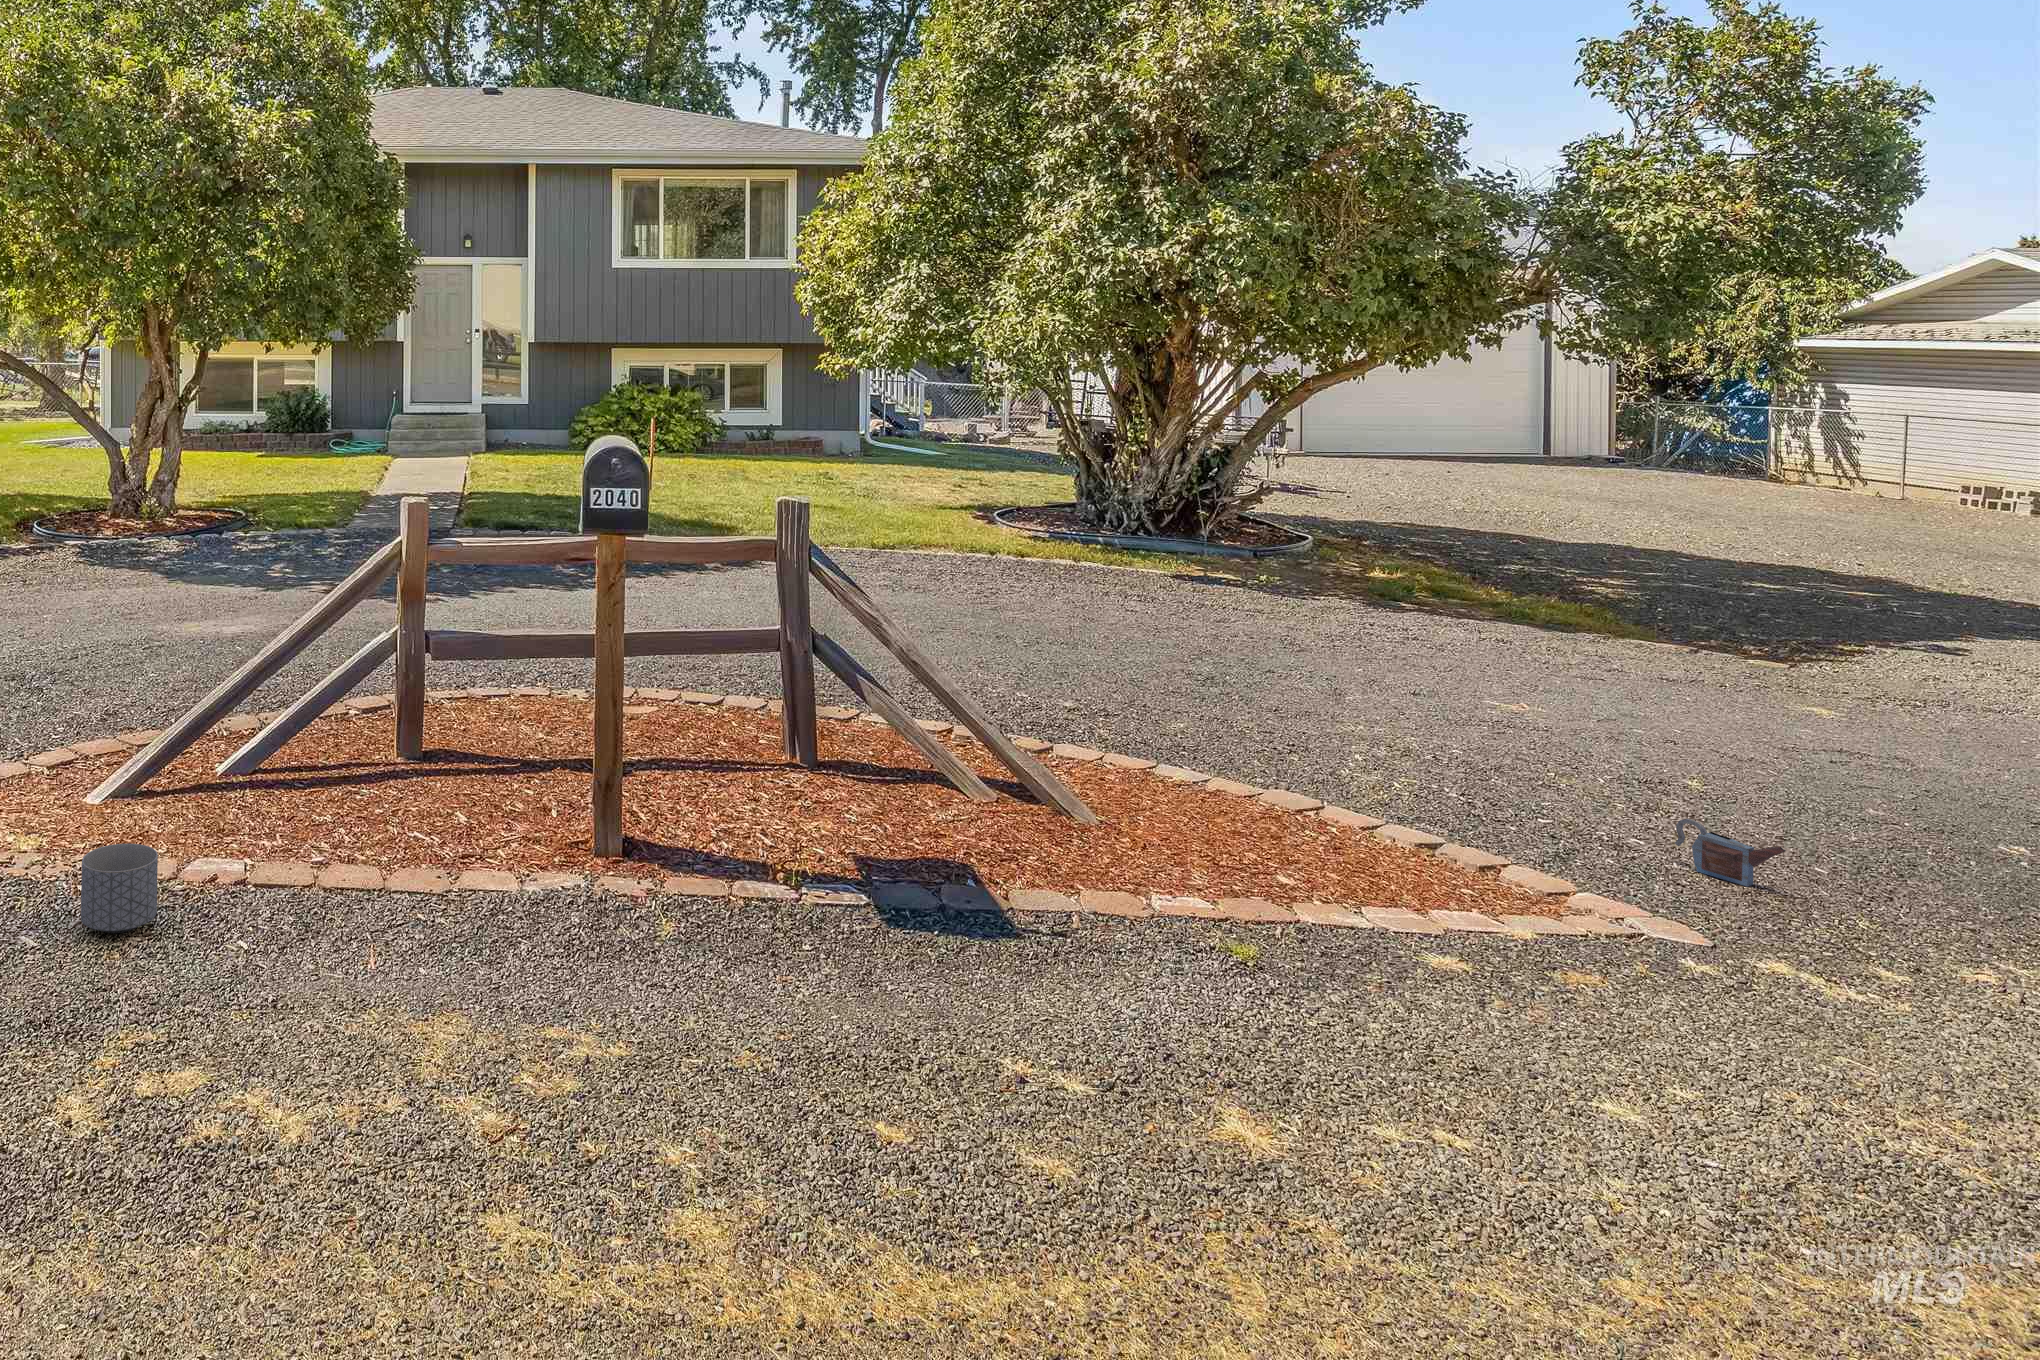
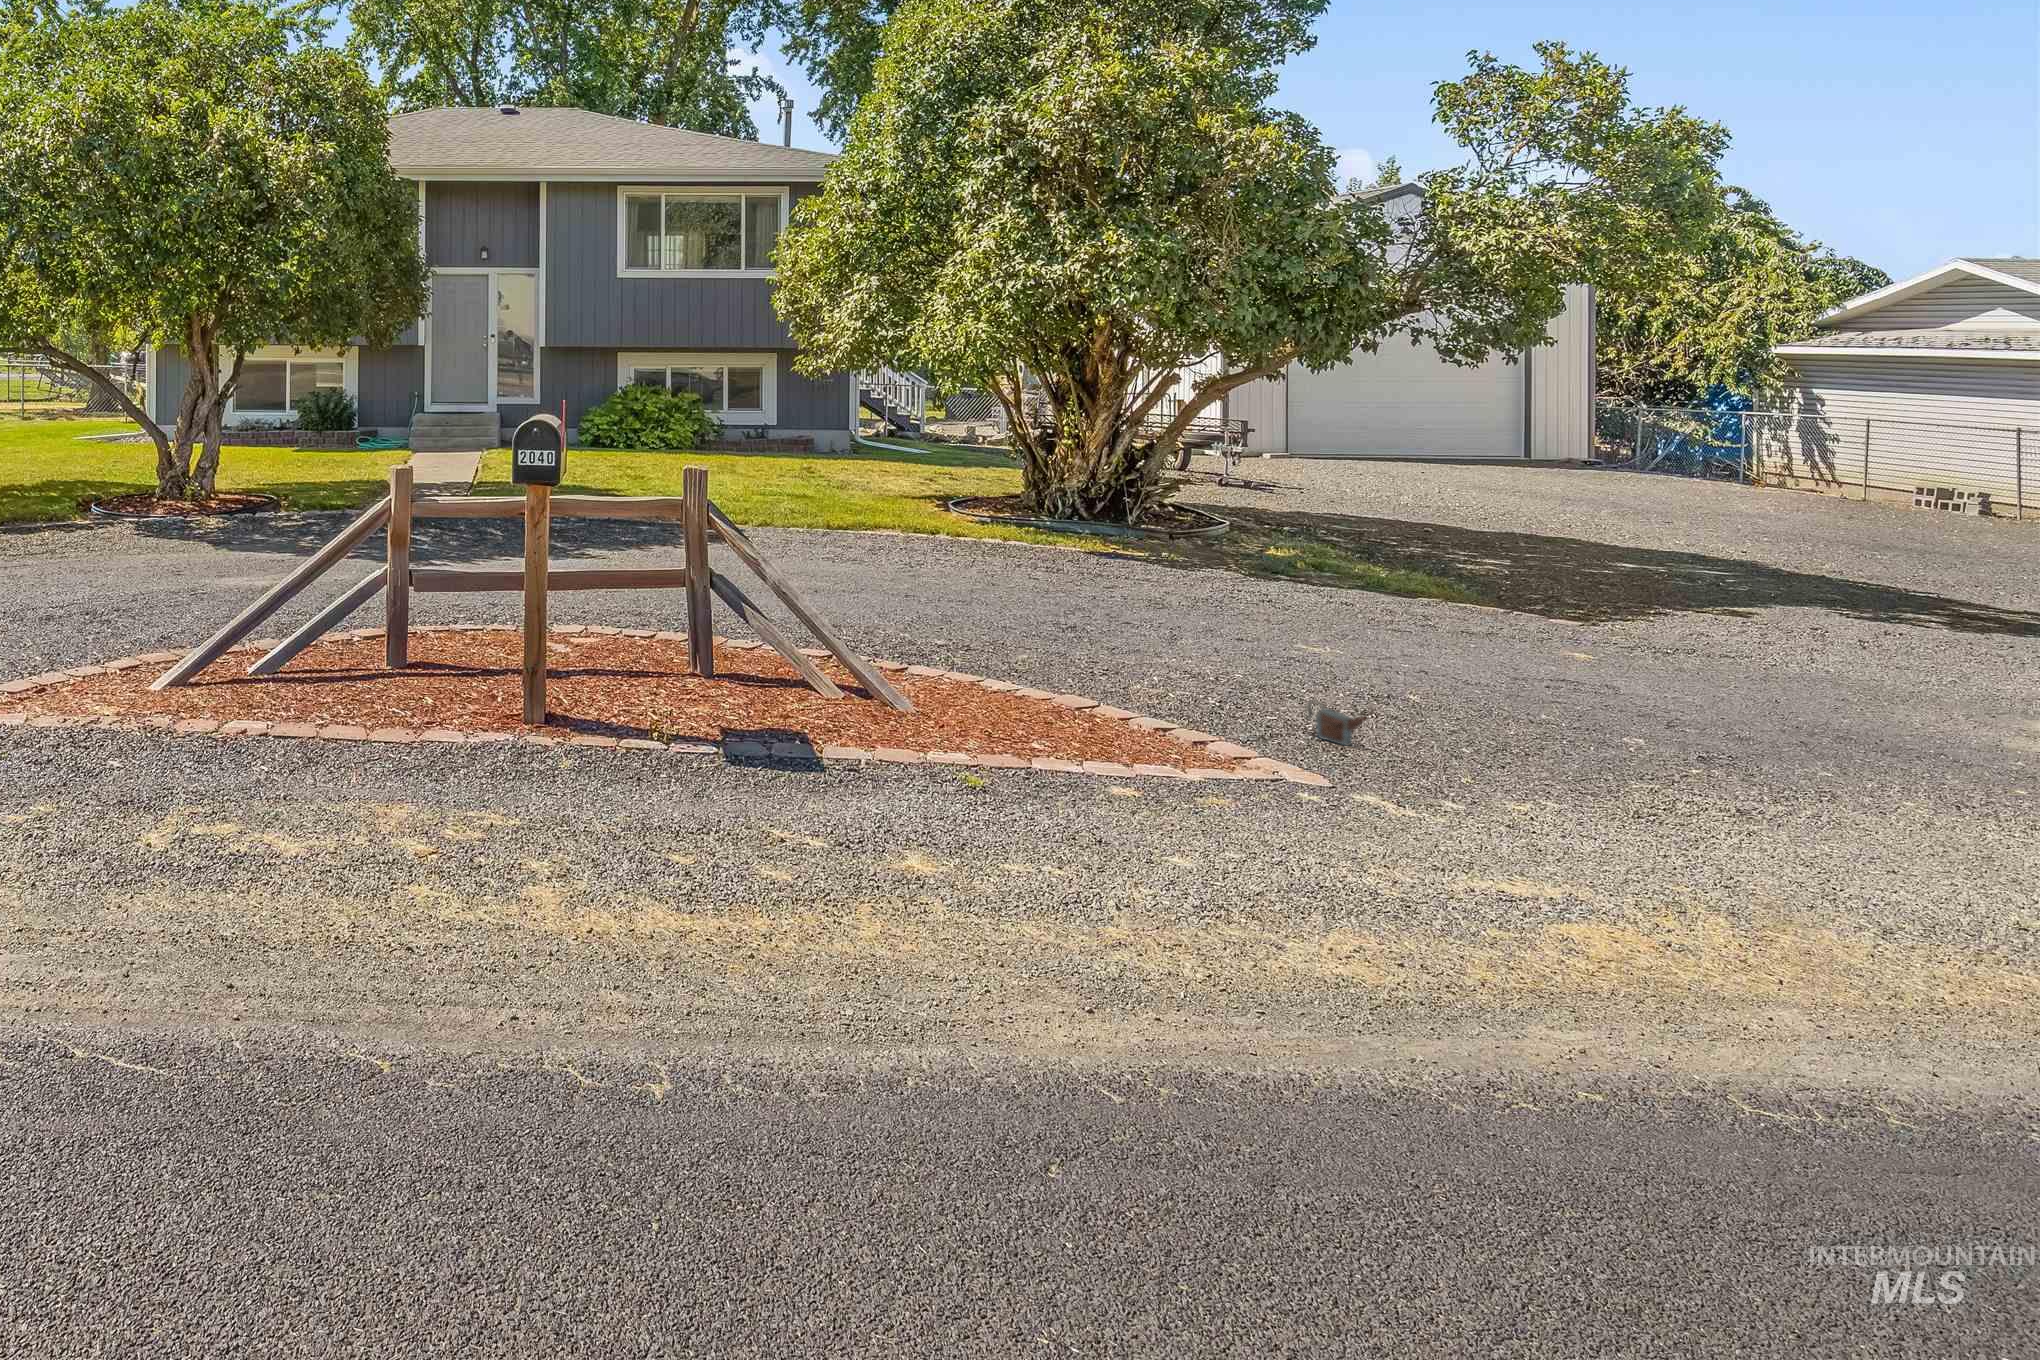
planter: present [81,844,158,933] -> none [141,691,193,748]

